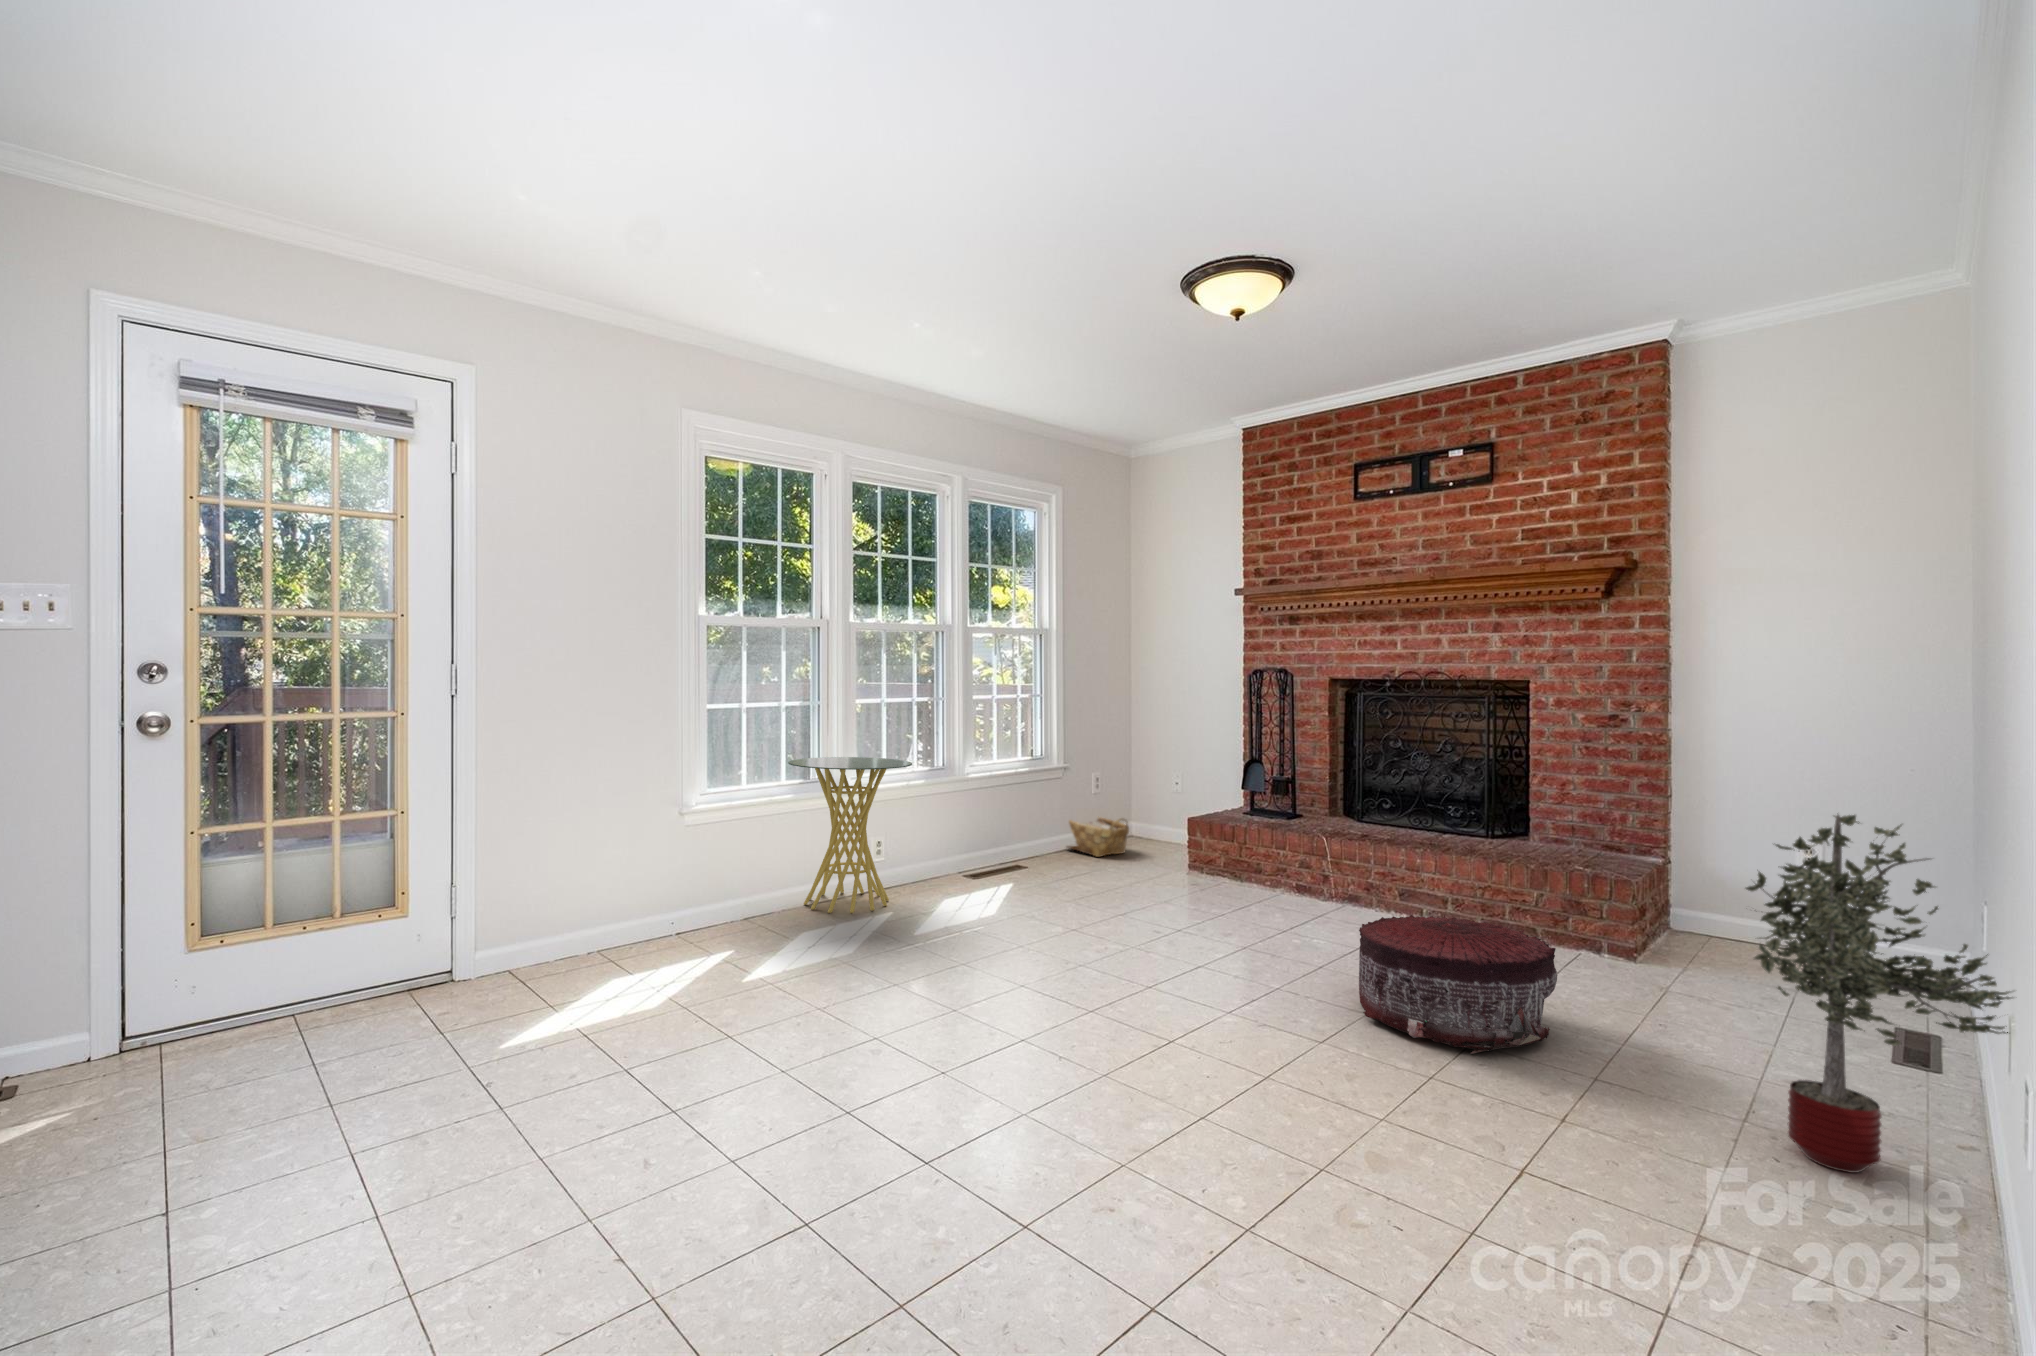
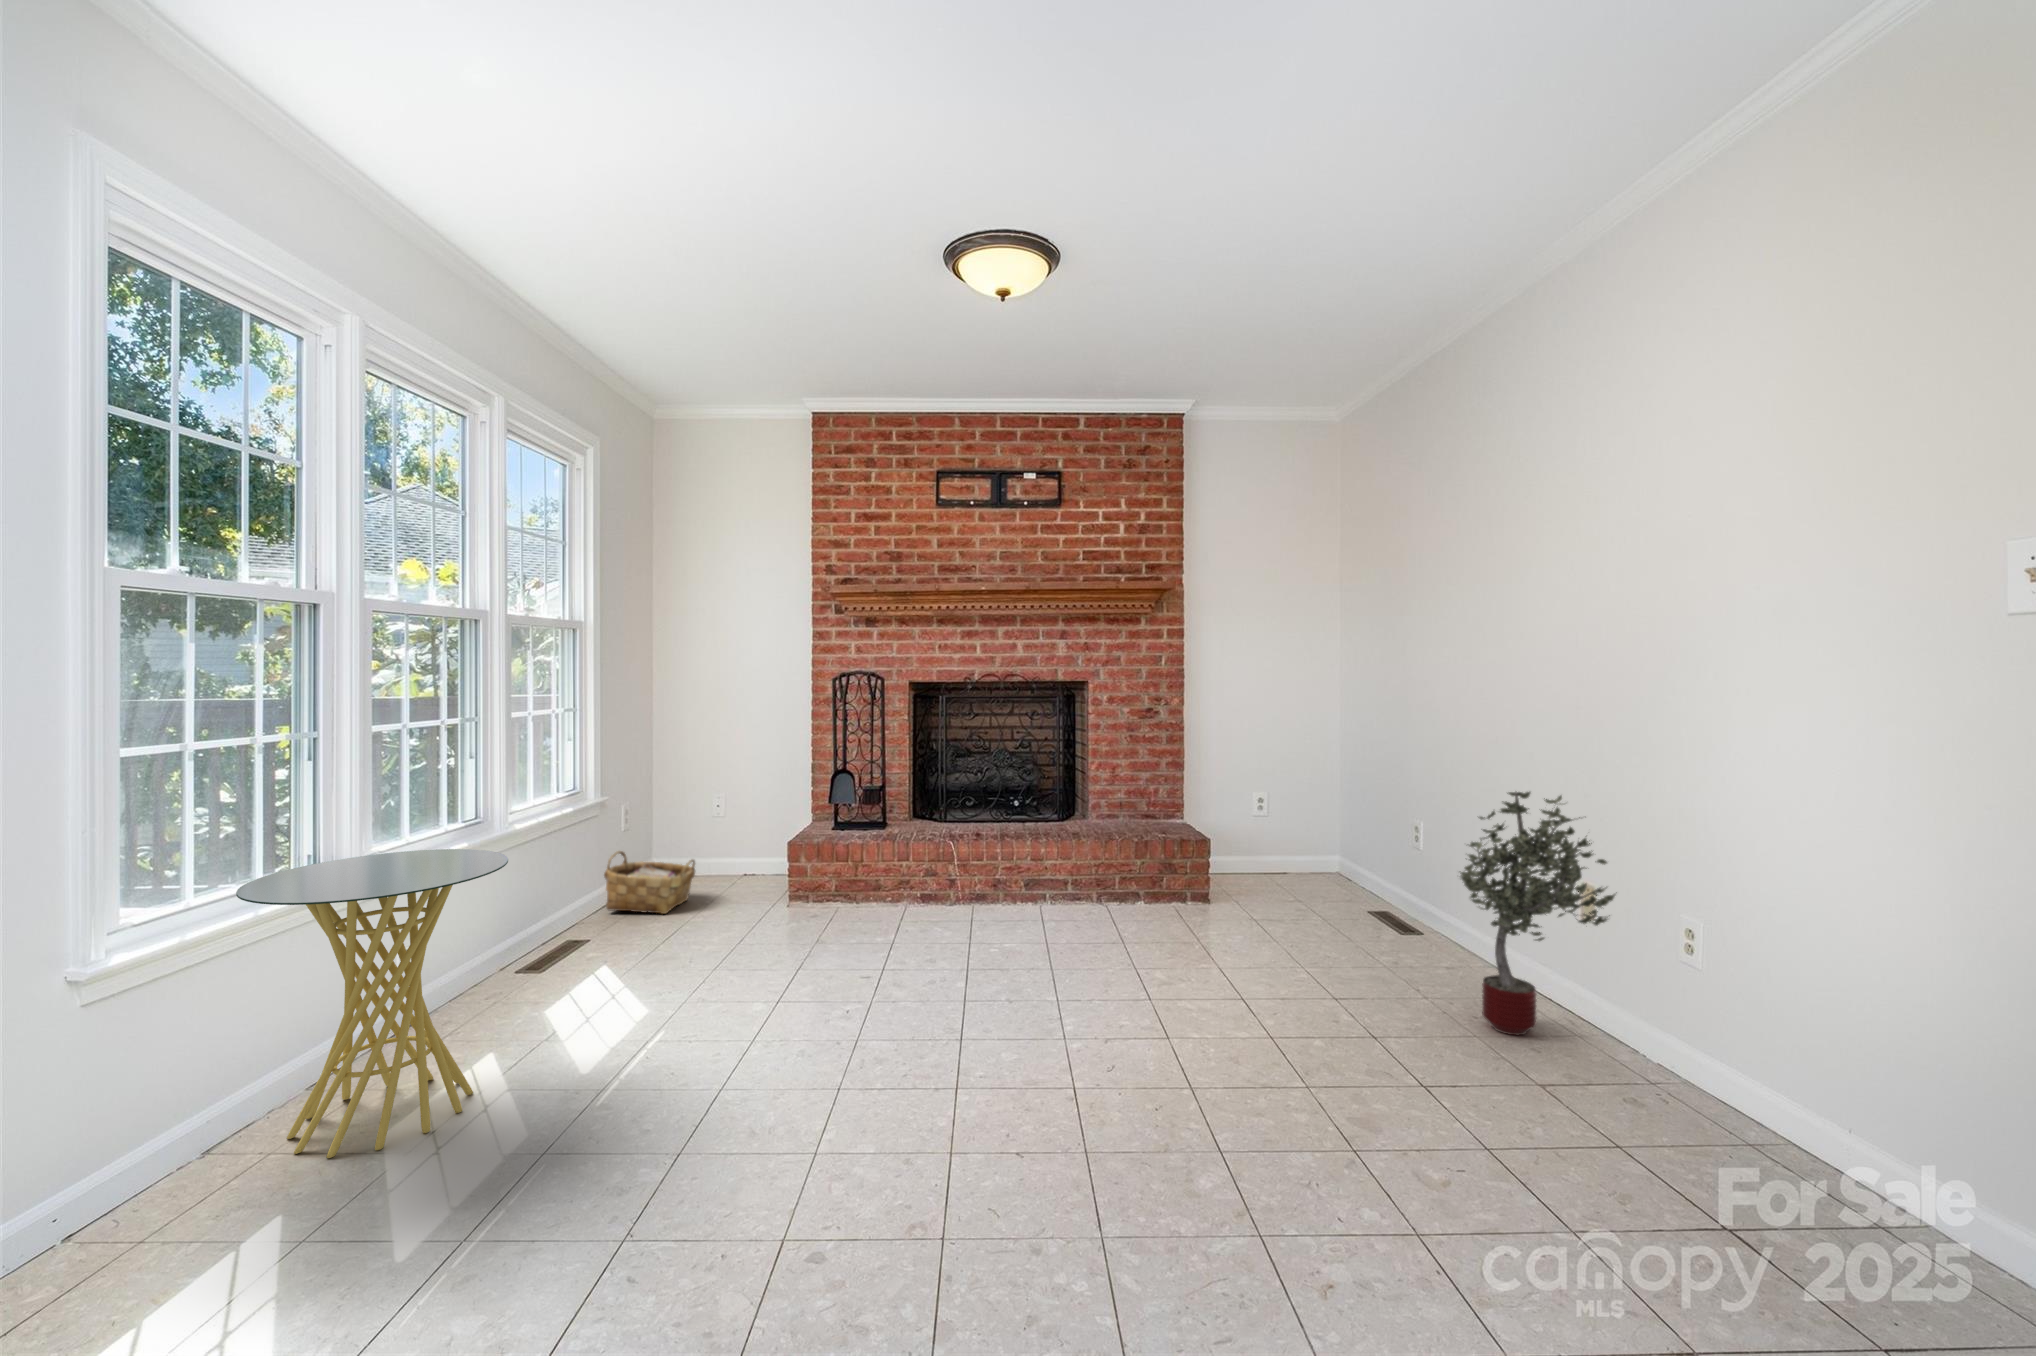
pouf: present [1359,915,1557,1054] -> none [1138,906,1302,1035]

